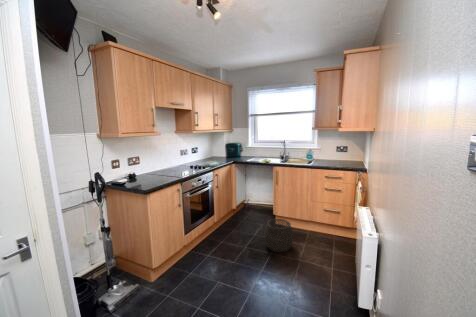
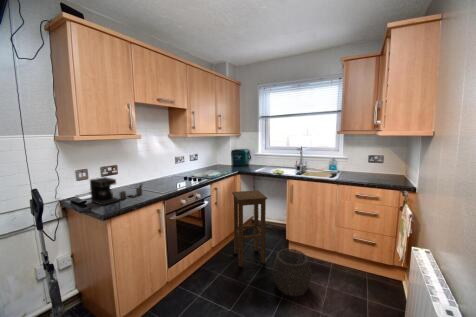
coffee maker: none [125,165,164,186] -> present [90,177,142,205]
stool: none [230,176,259,236] -> present [232,190,267,267]

